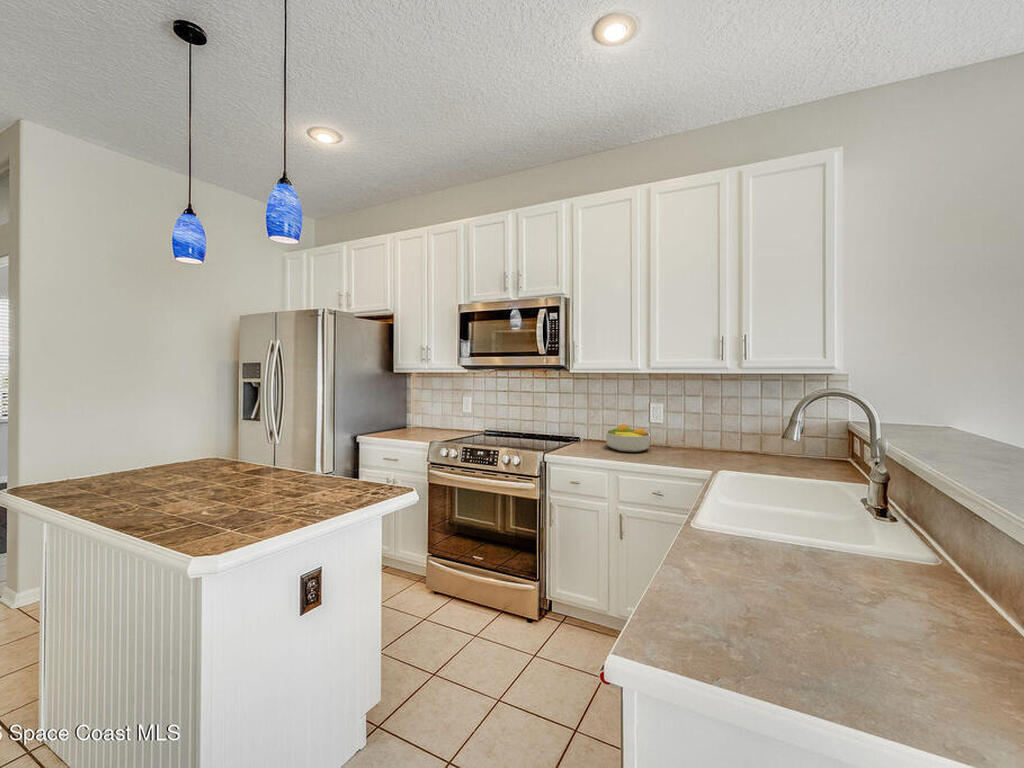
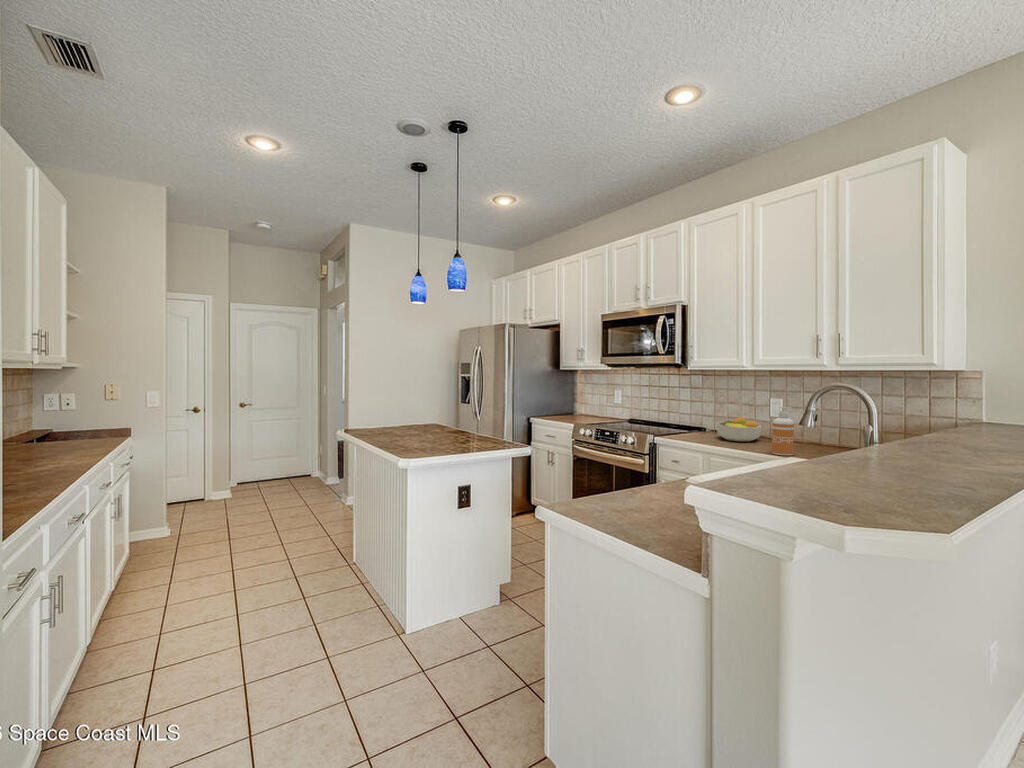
soap dispenser: none [688,413,710,467] -> present [772,407,794,456]

